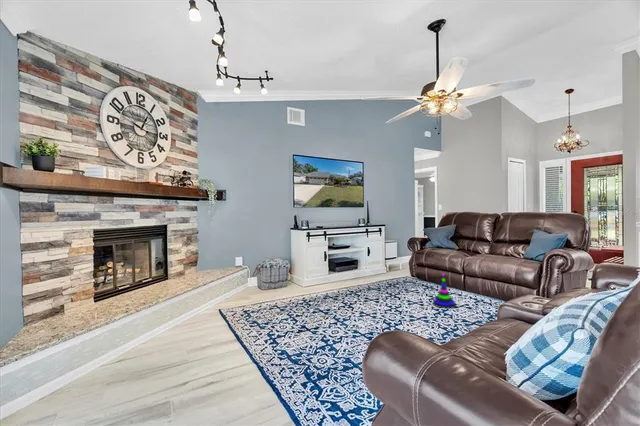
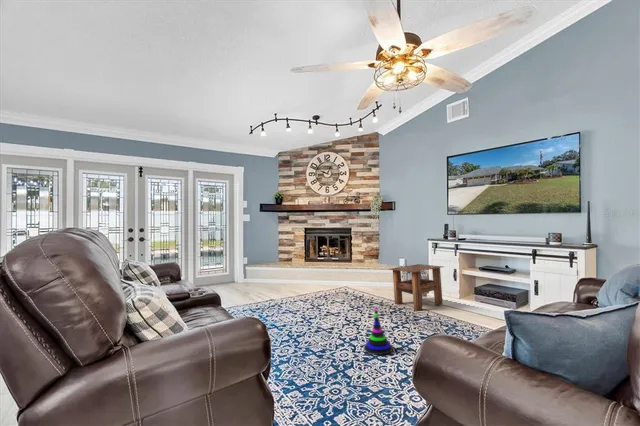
side table: none [301,249,350,294] -> present [390,264,443,311]

